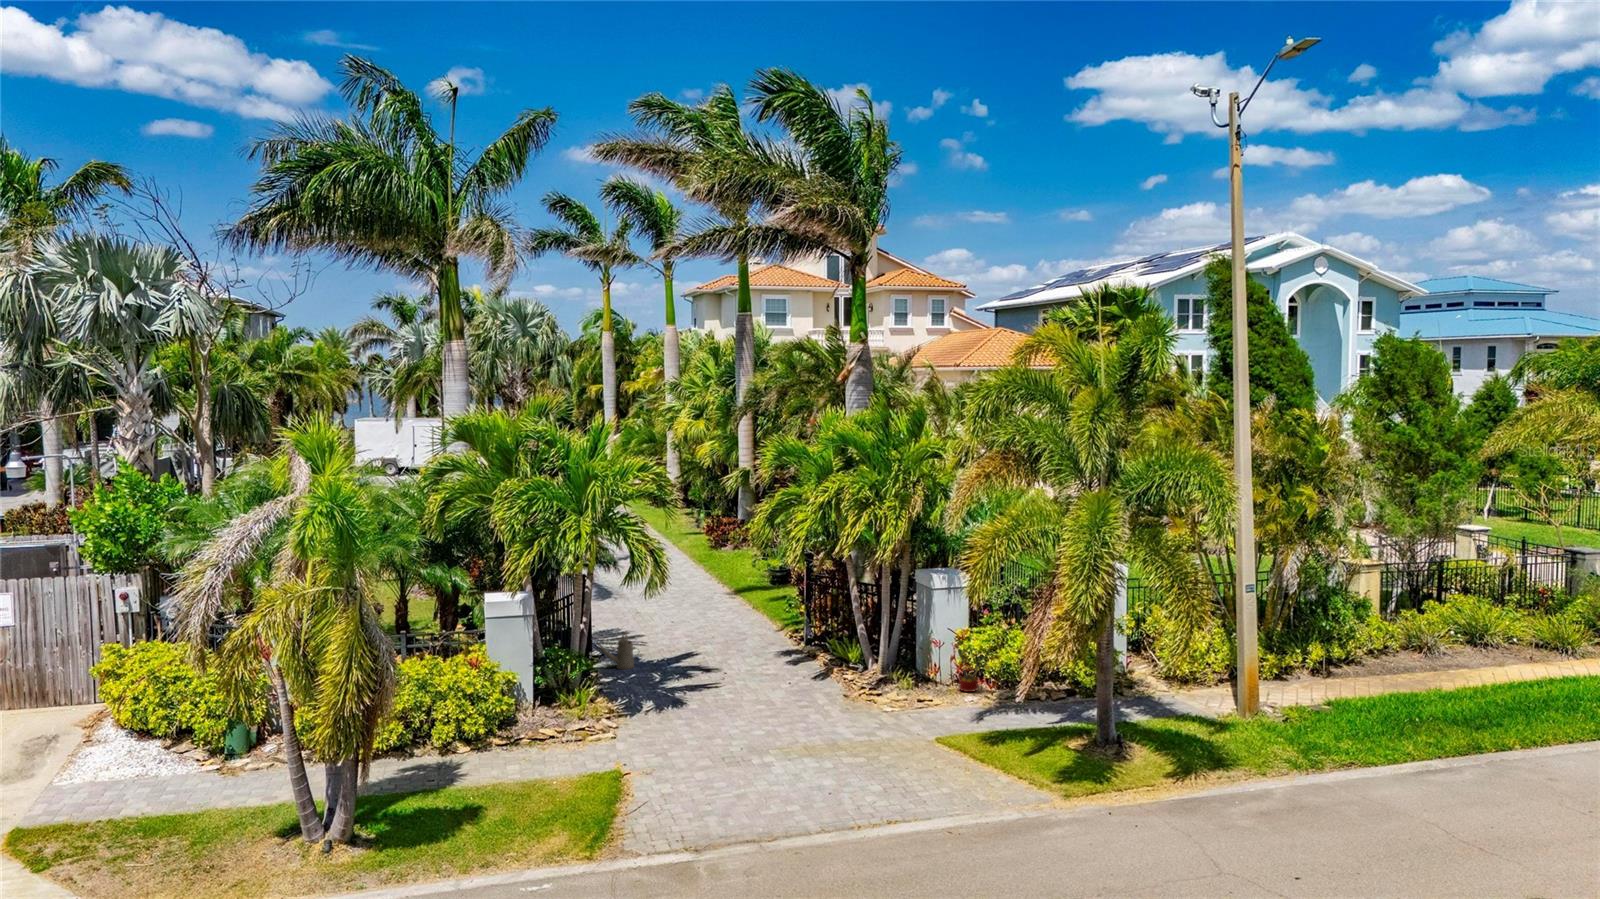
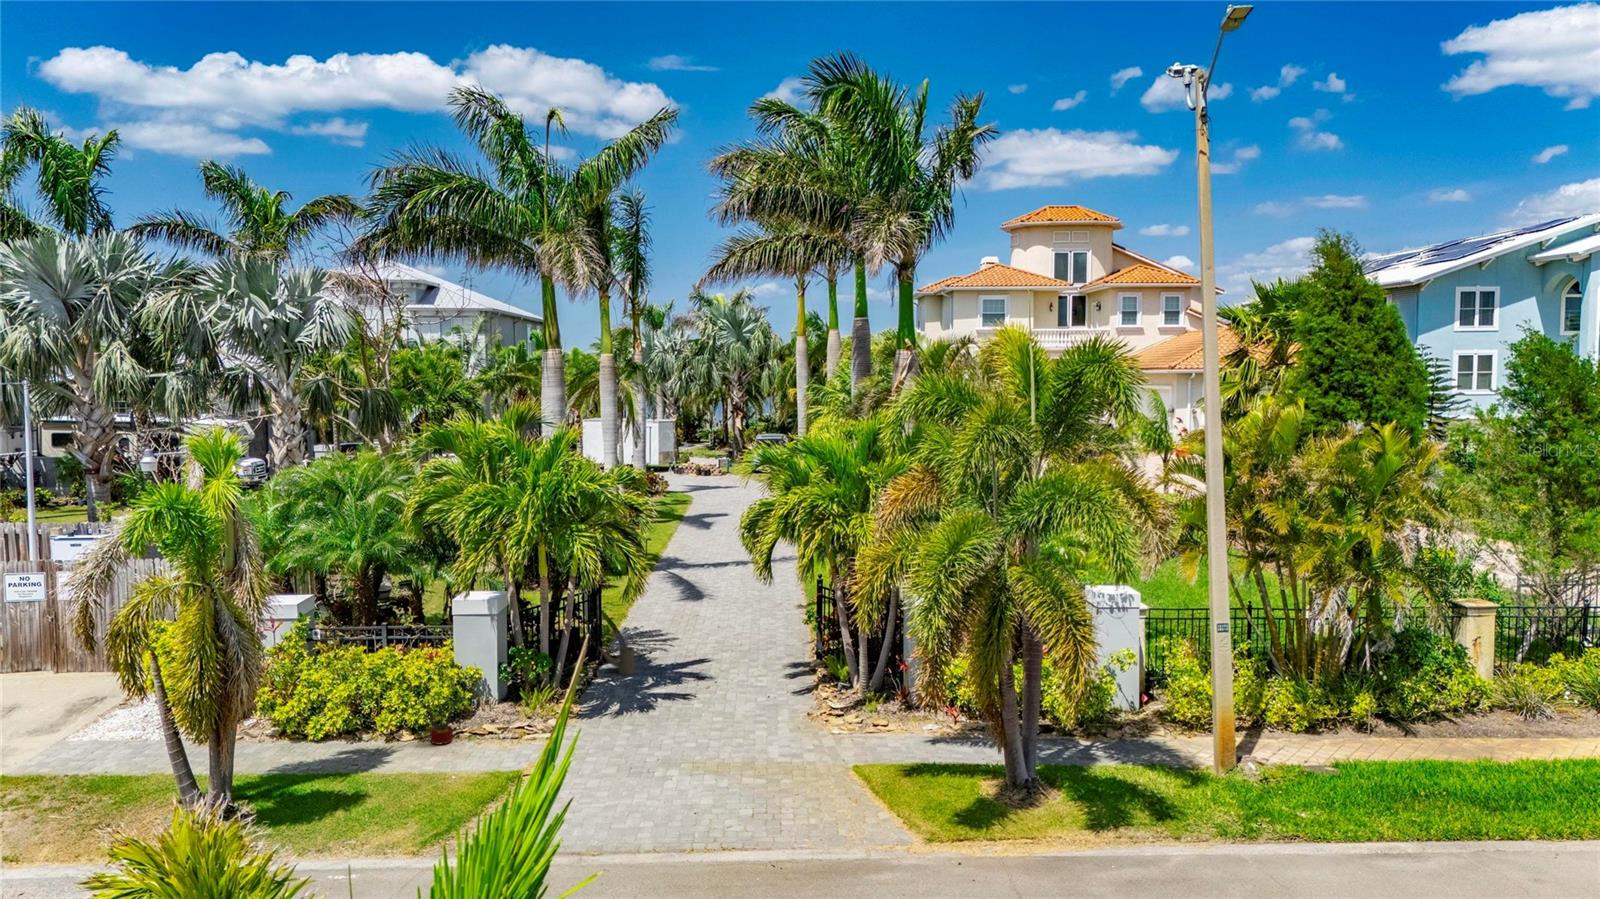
decorative plant: present [959,644,989,692] -> present [419,693,473,745]

